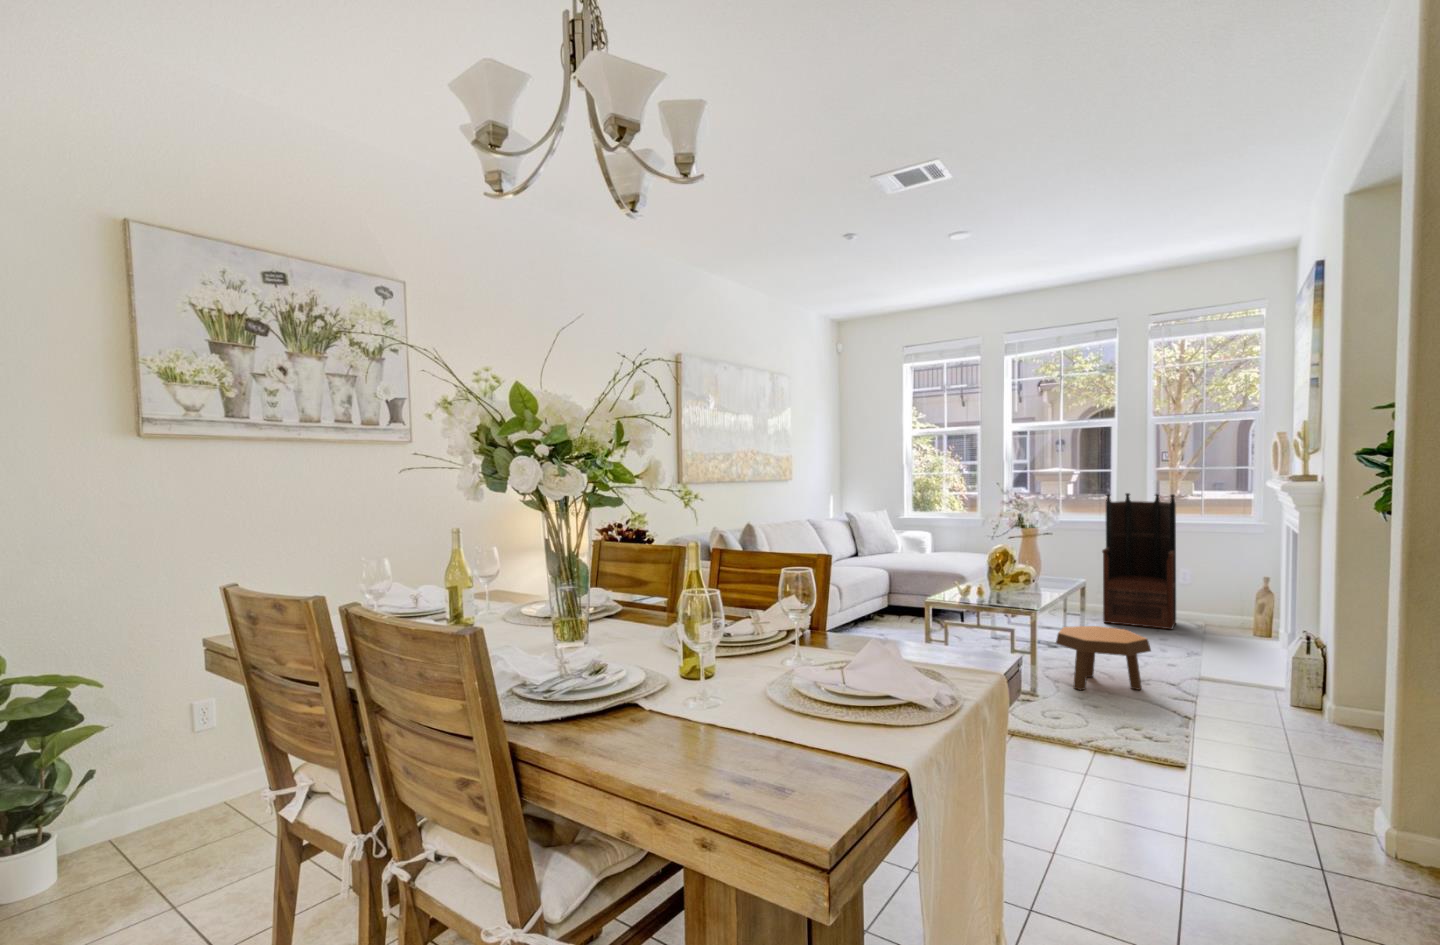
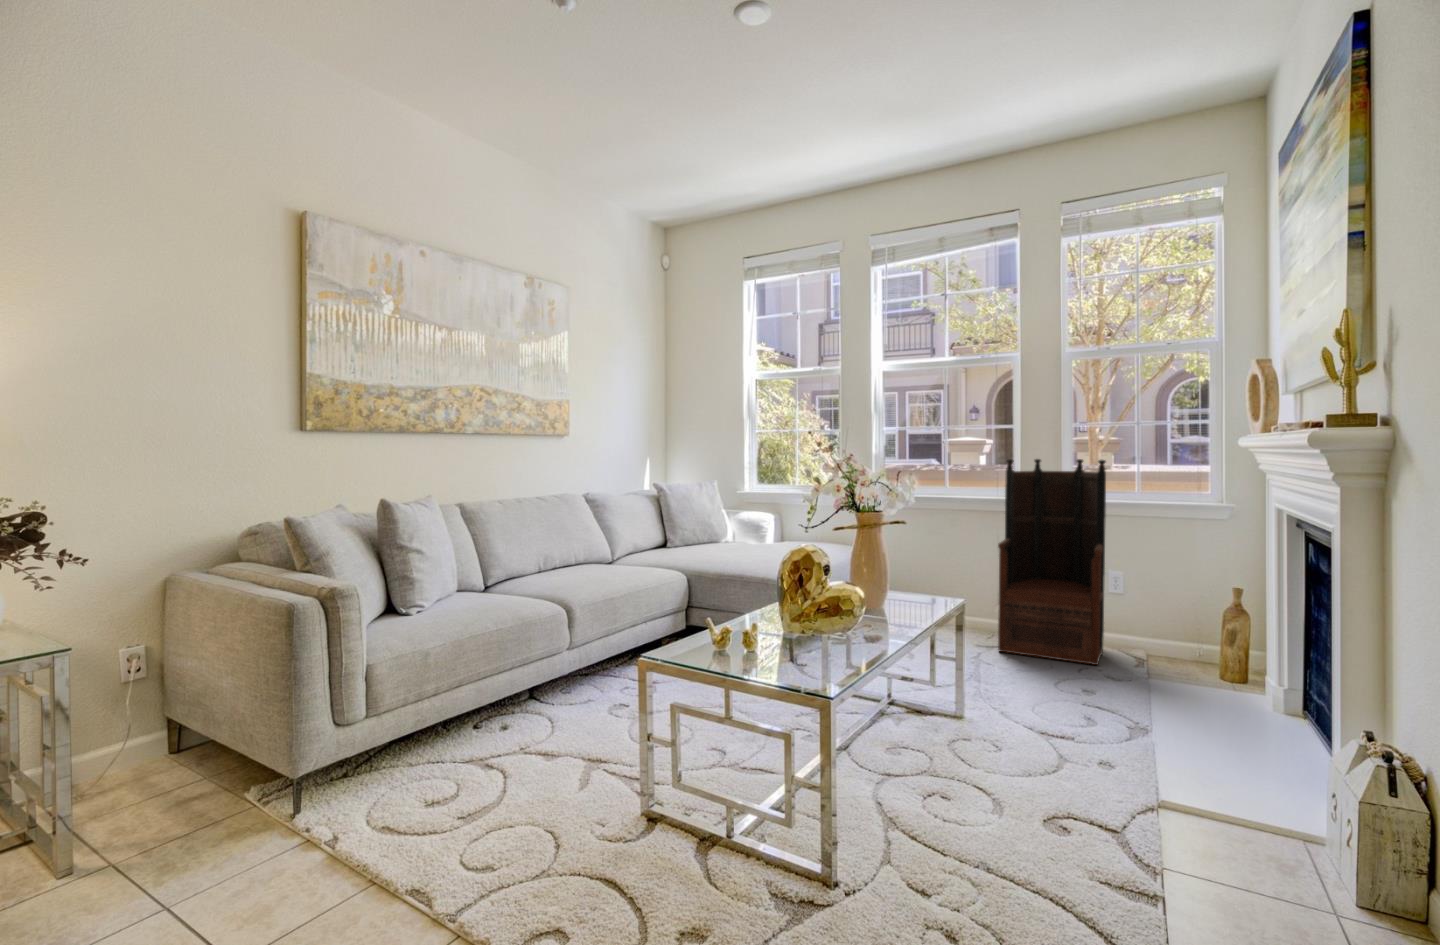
footstool: present [1056,626,1151,690] -> none [884,698,1064,848]

